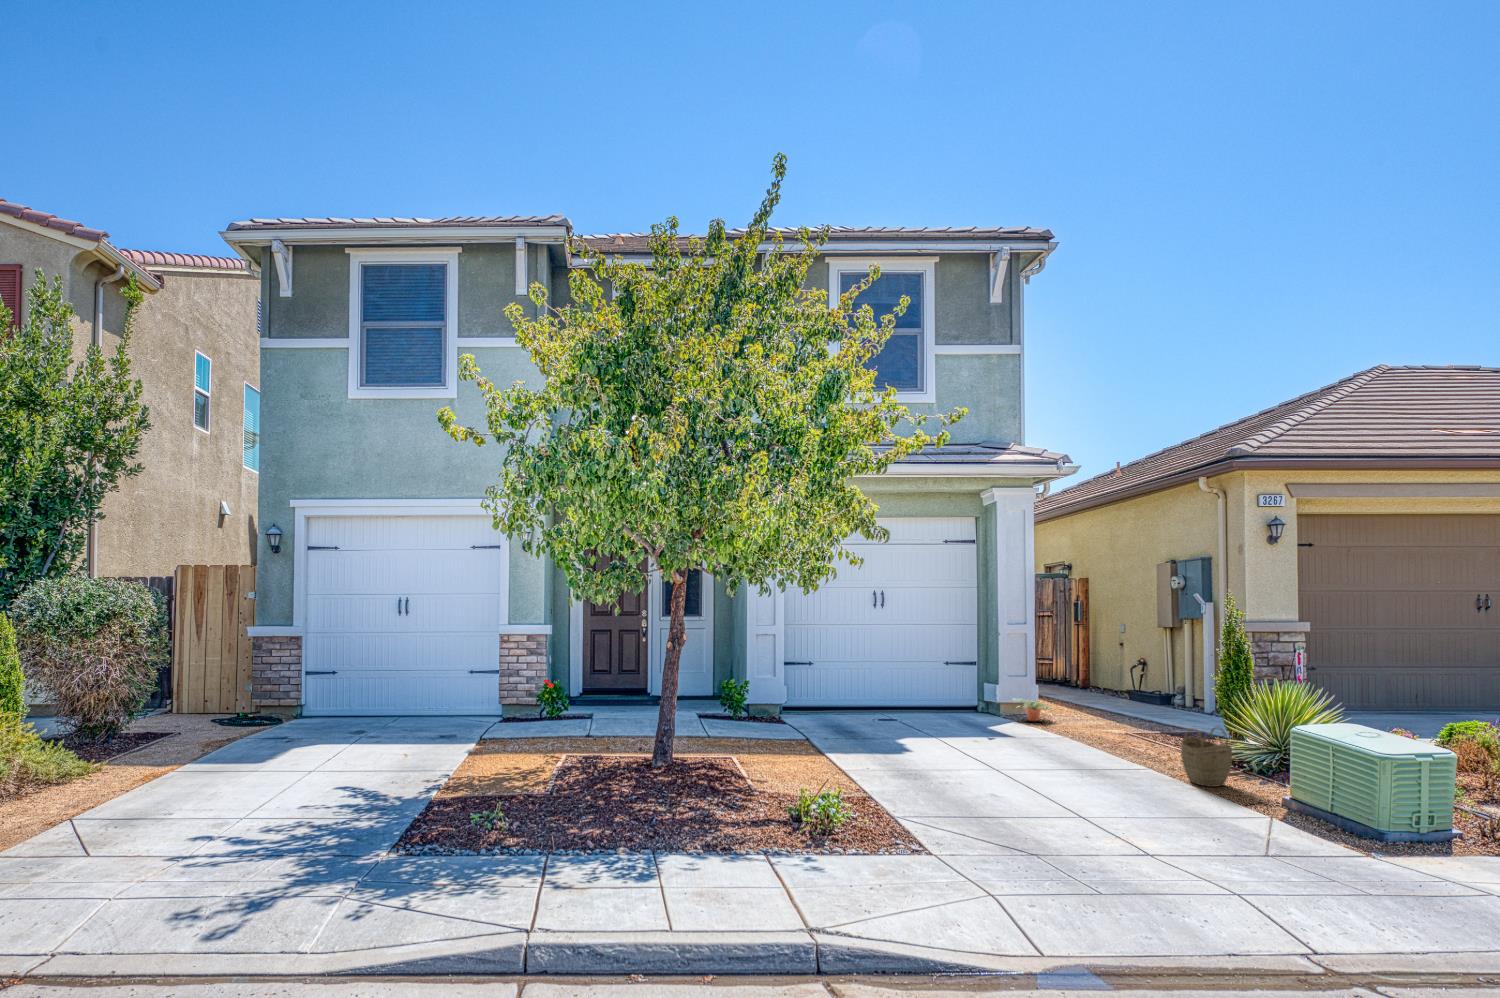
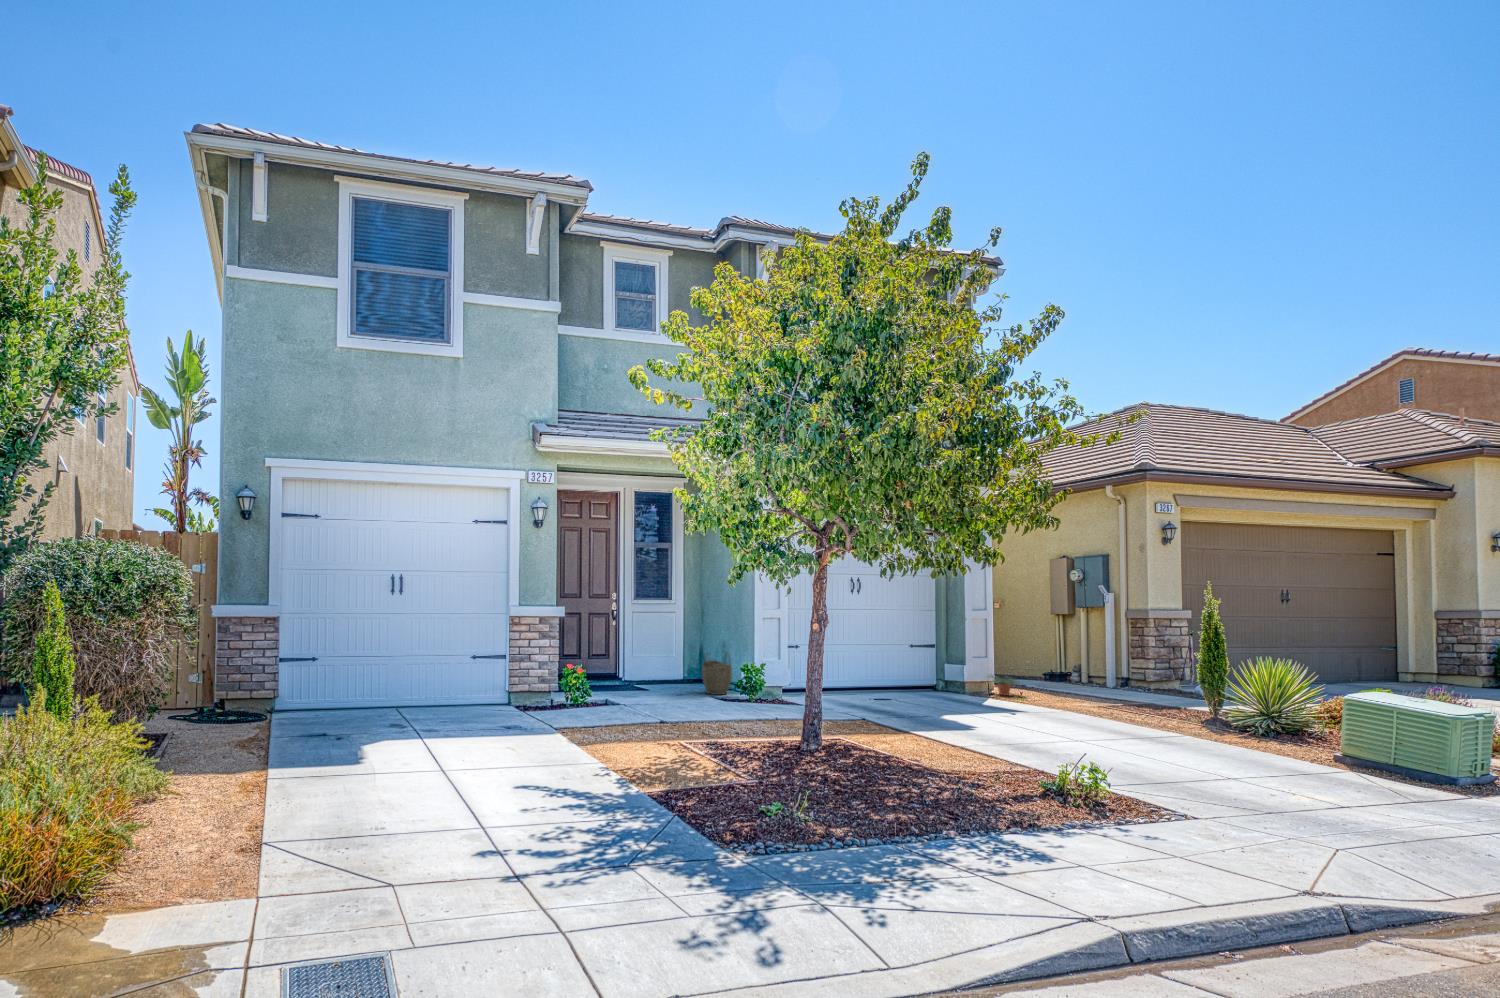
woven basket: present [1181,727,1232,787] -> present [702,653,732,695]

